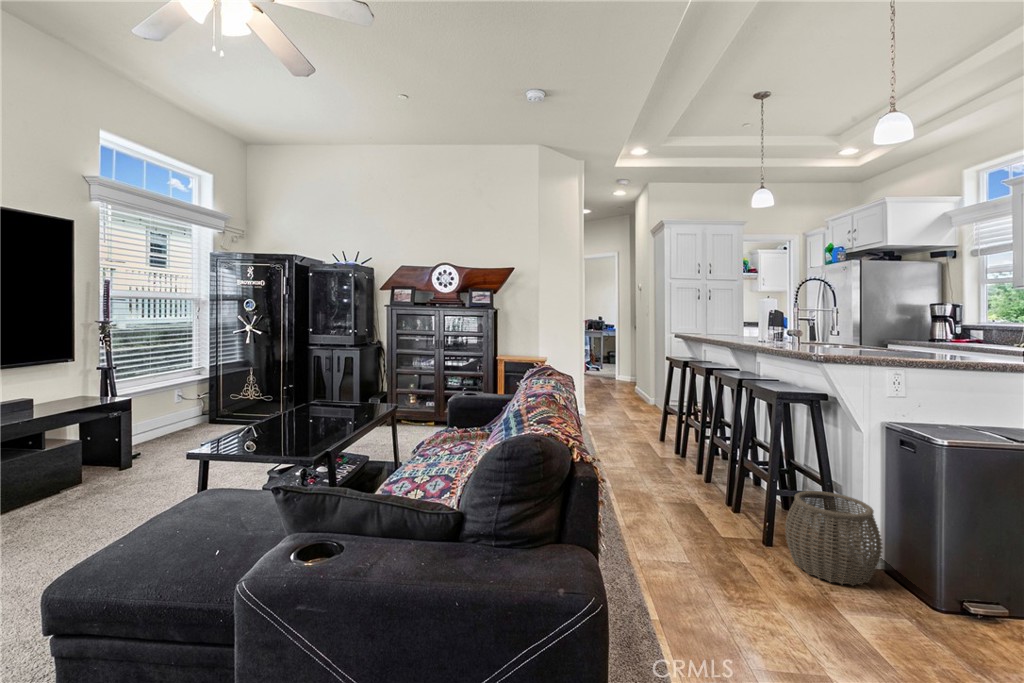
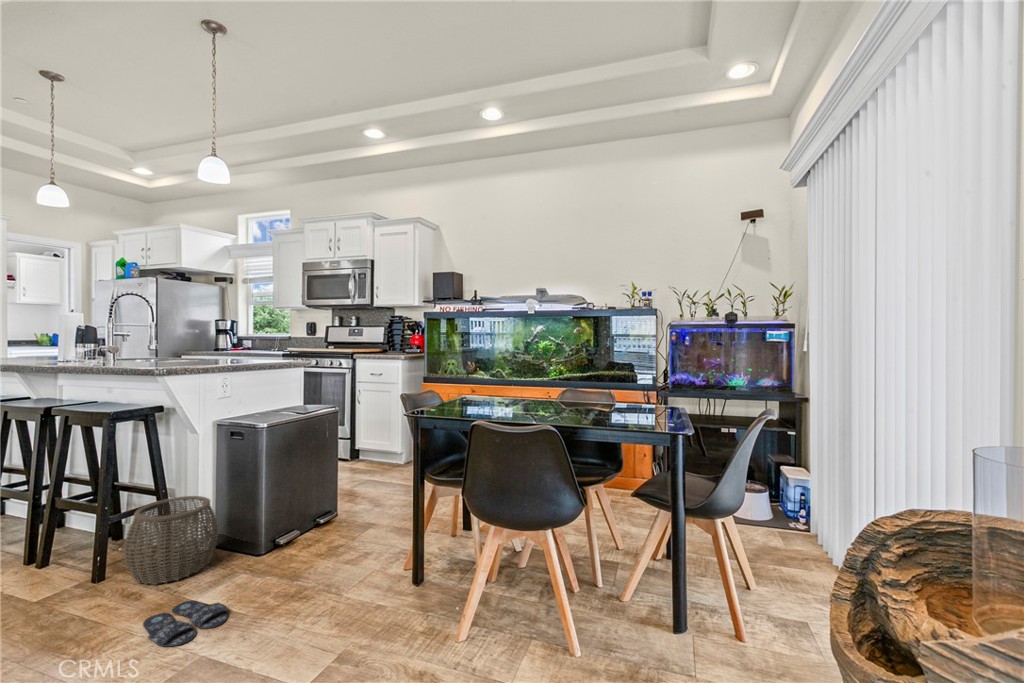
slippers: none [787,603,873,660] -> present [143,600,228,647]

